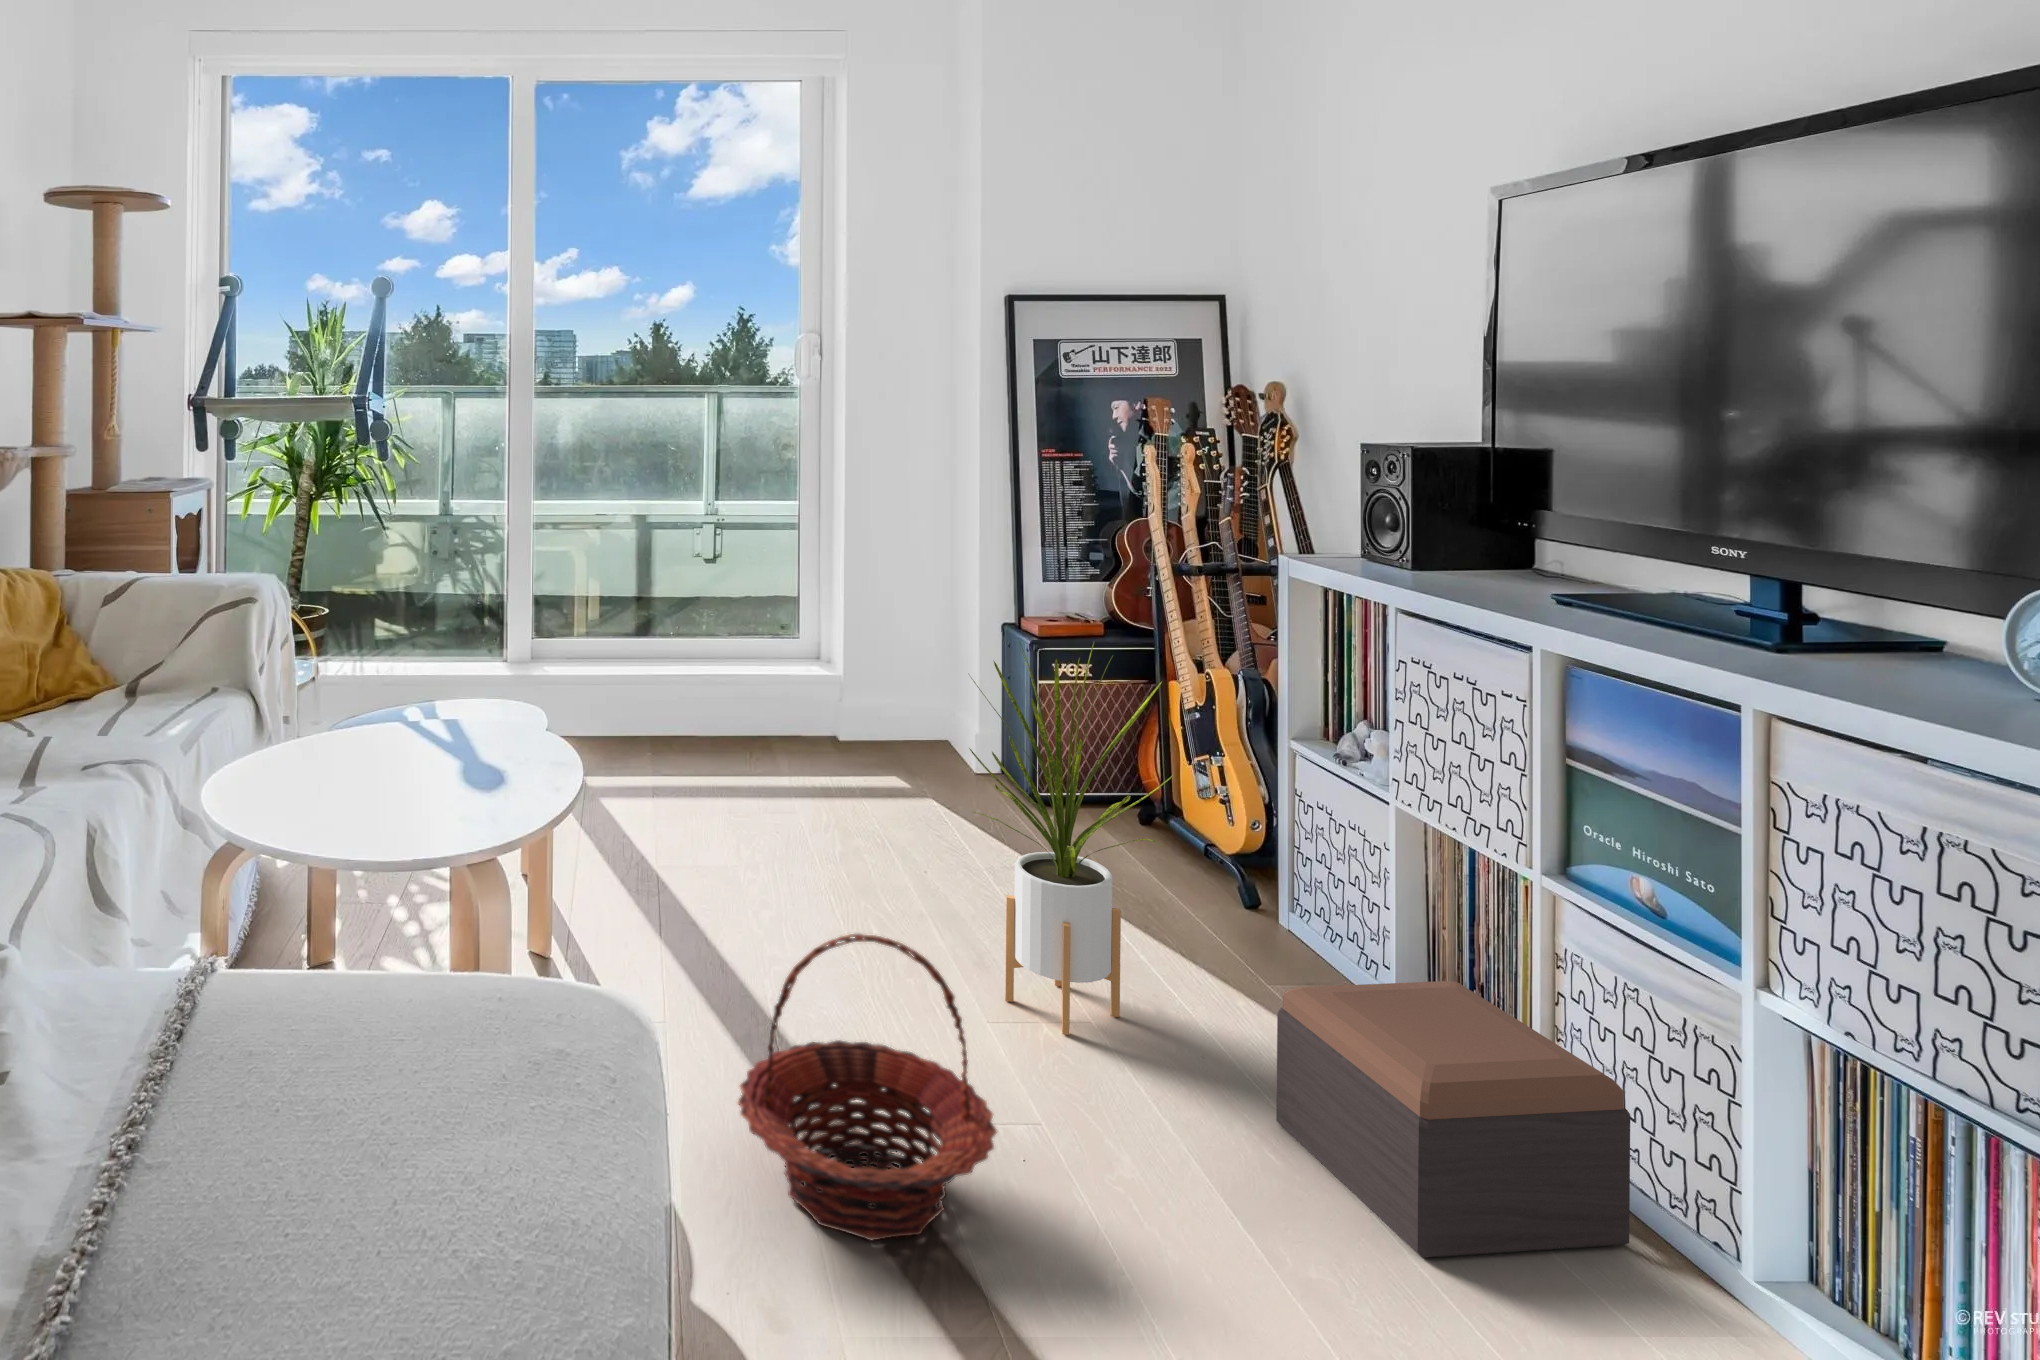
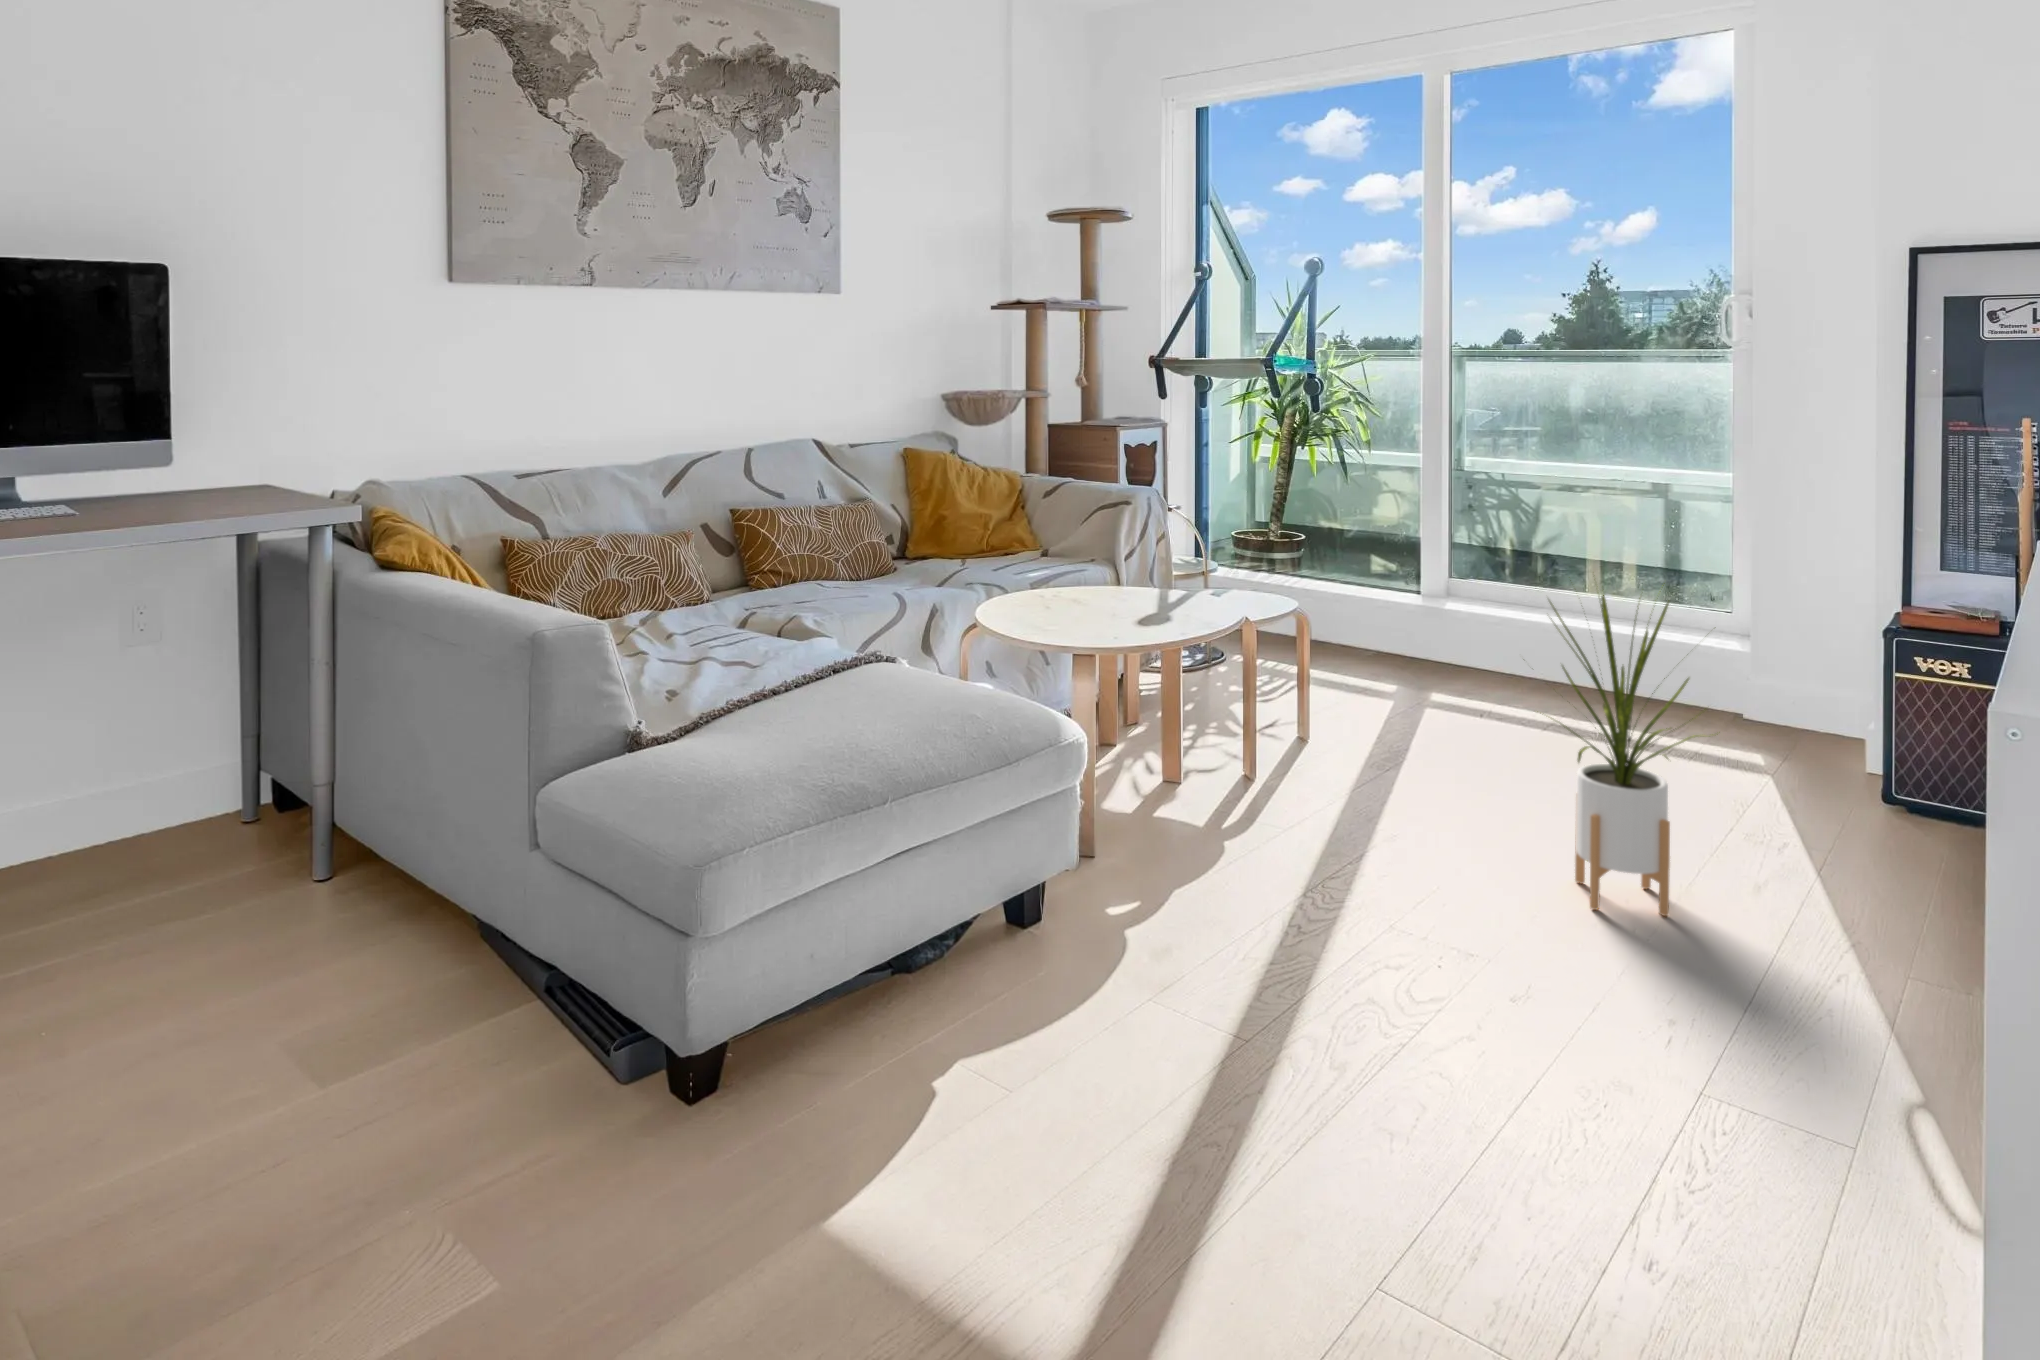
basket: present [738,934,997,1241] -> none [1201,736,1385,938]
footstool: present [1276,981,1630,1258] -> none [1659,881,1902,1144]

